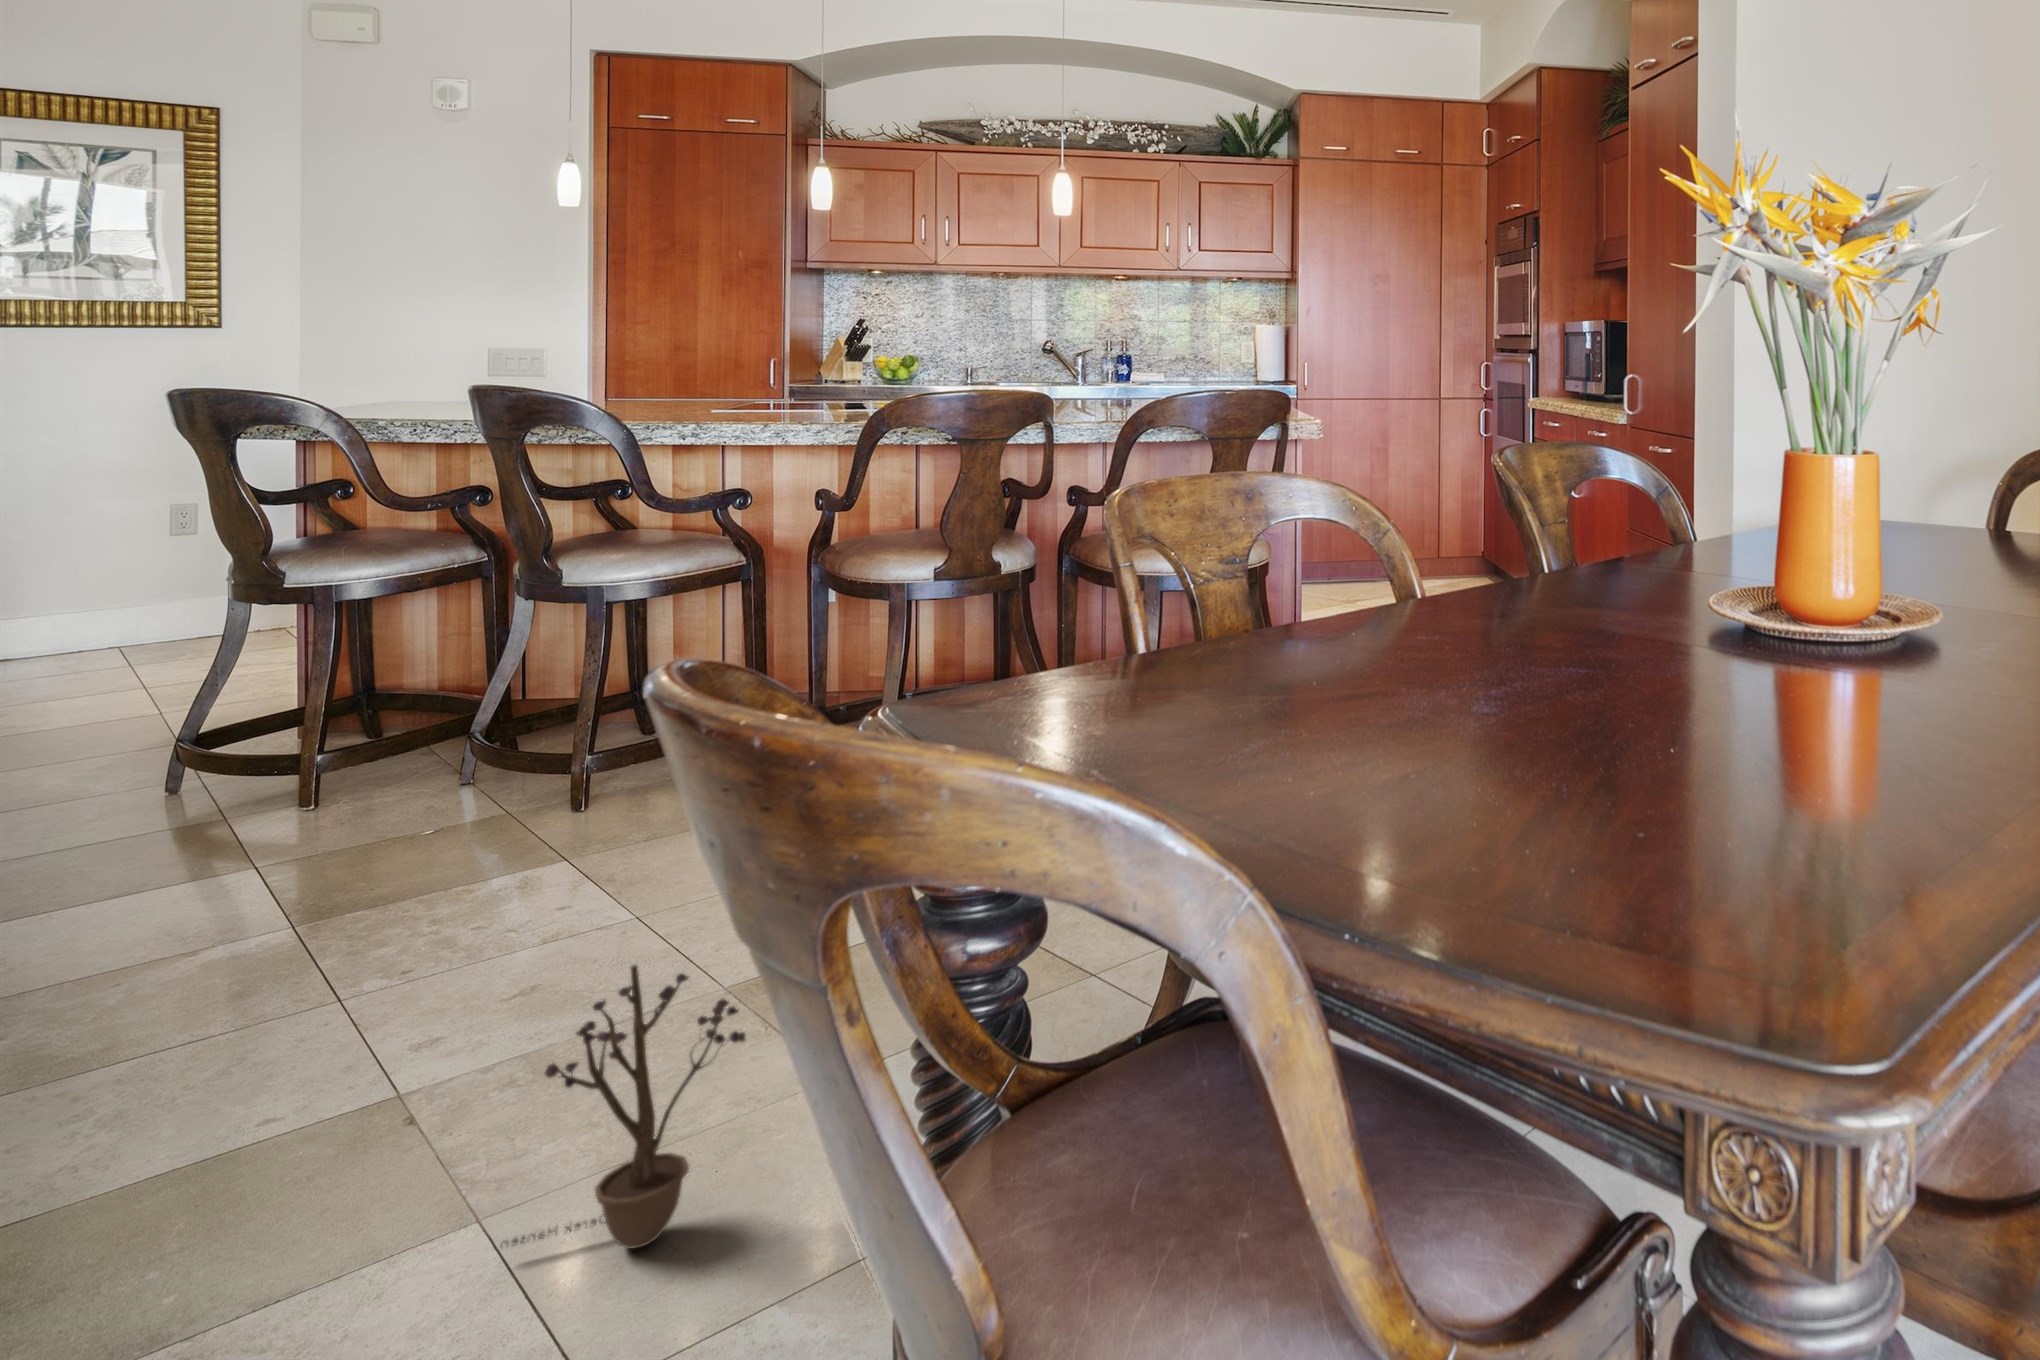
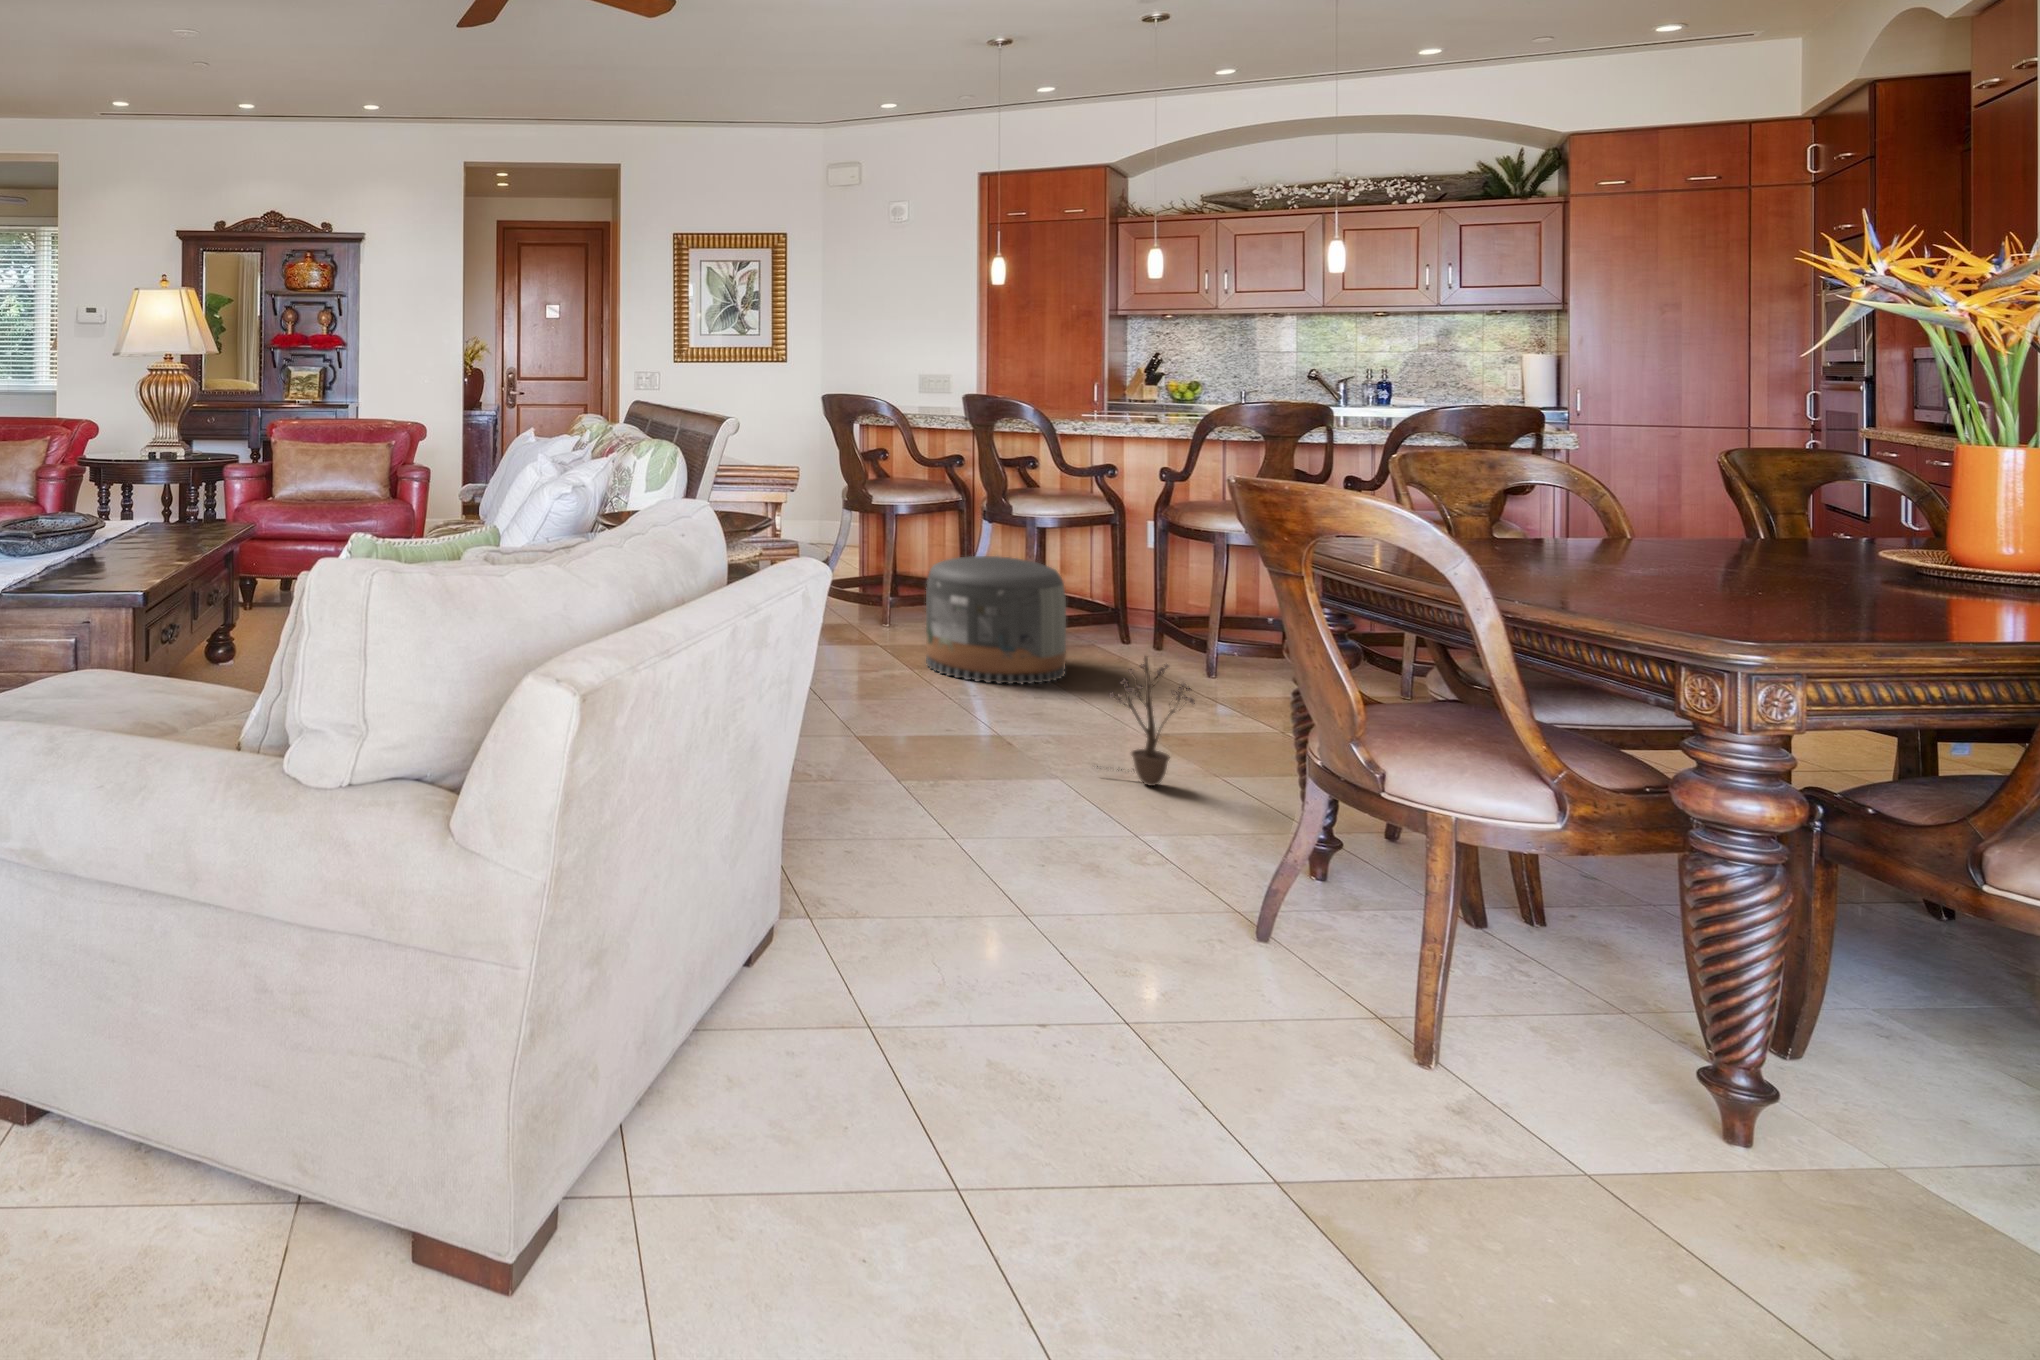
pouf: none [261,691,598,977] -> present [926,556,1066,684]

